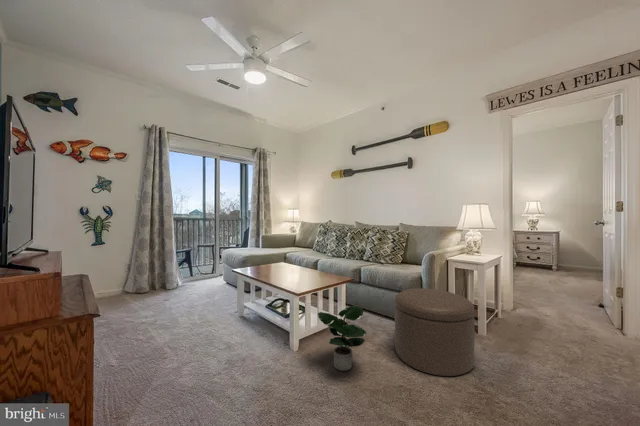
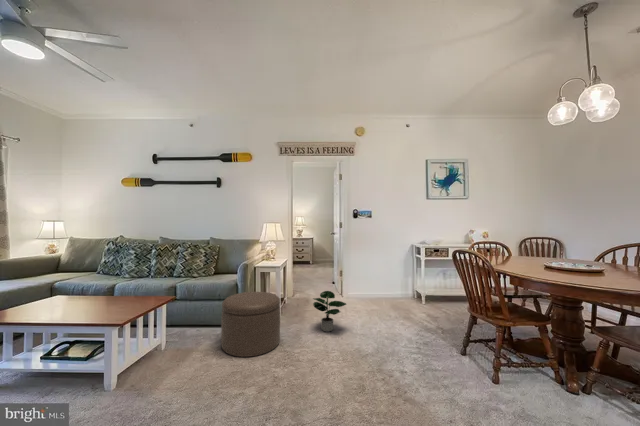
potted plant: present [318,306,367,371] -> present [313,291,346,332]

